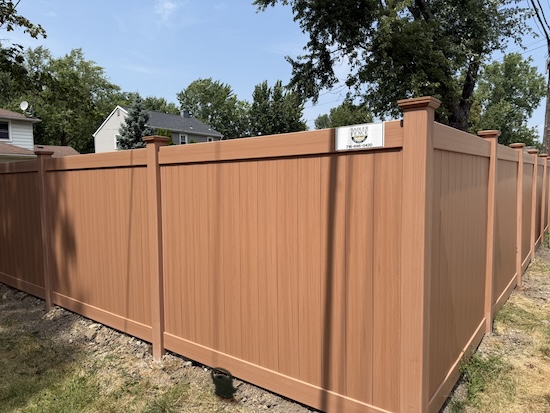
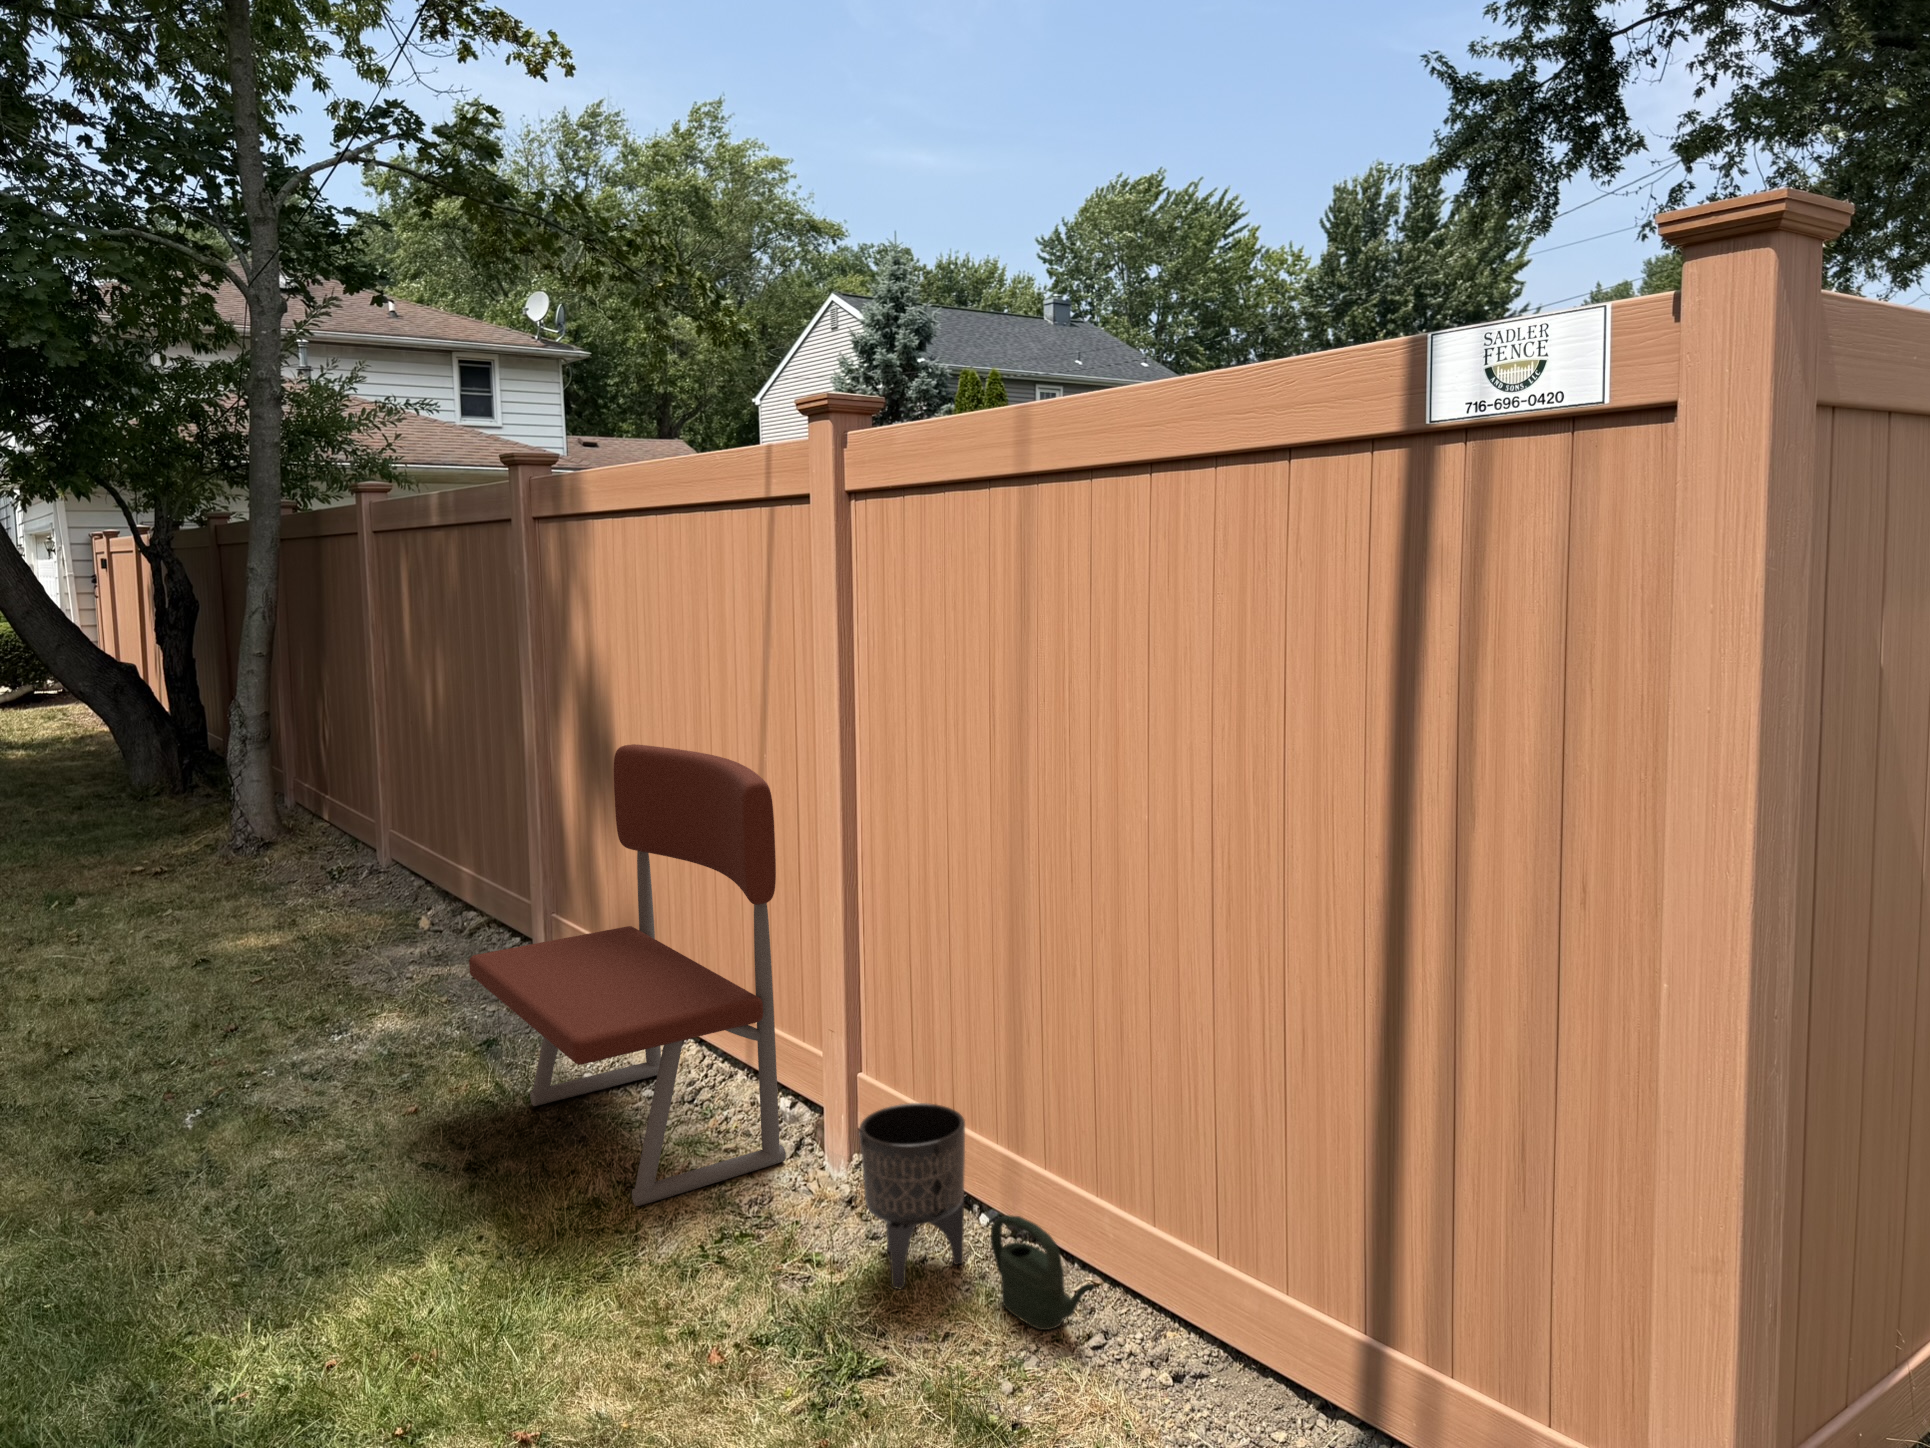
bench: none [34,240,142,378] -> present [469,744,786,1206]
planter: none [171,338,202,392] -> present [859,1103,965,1289]

